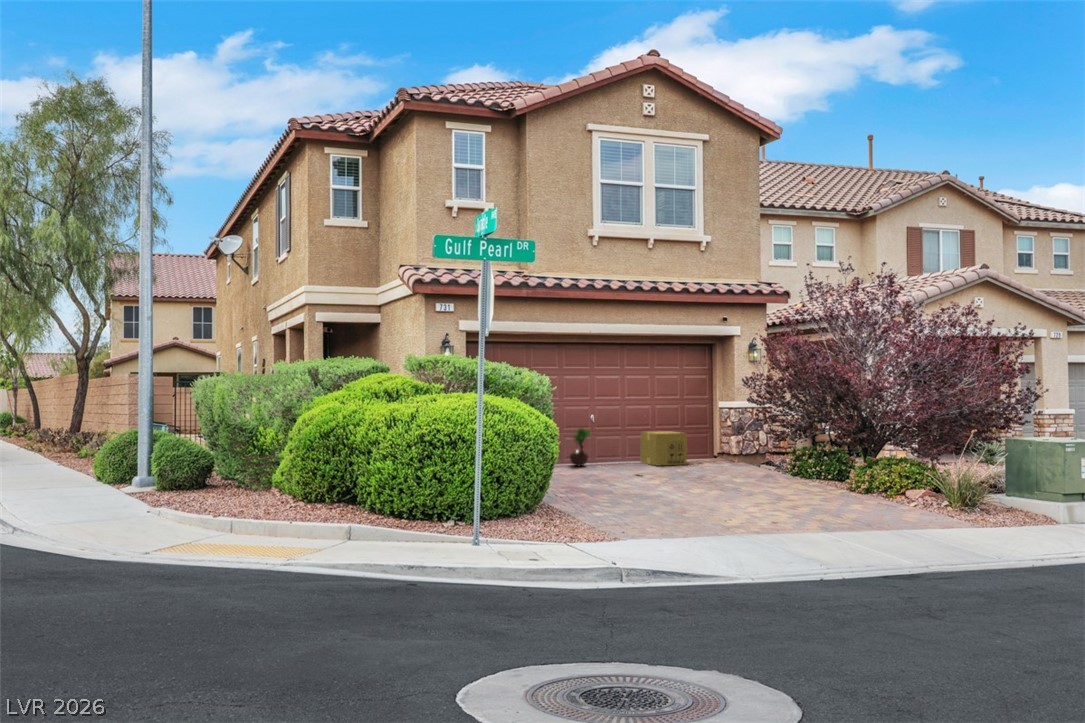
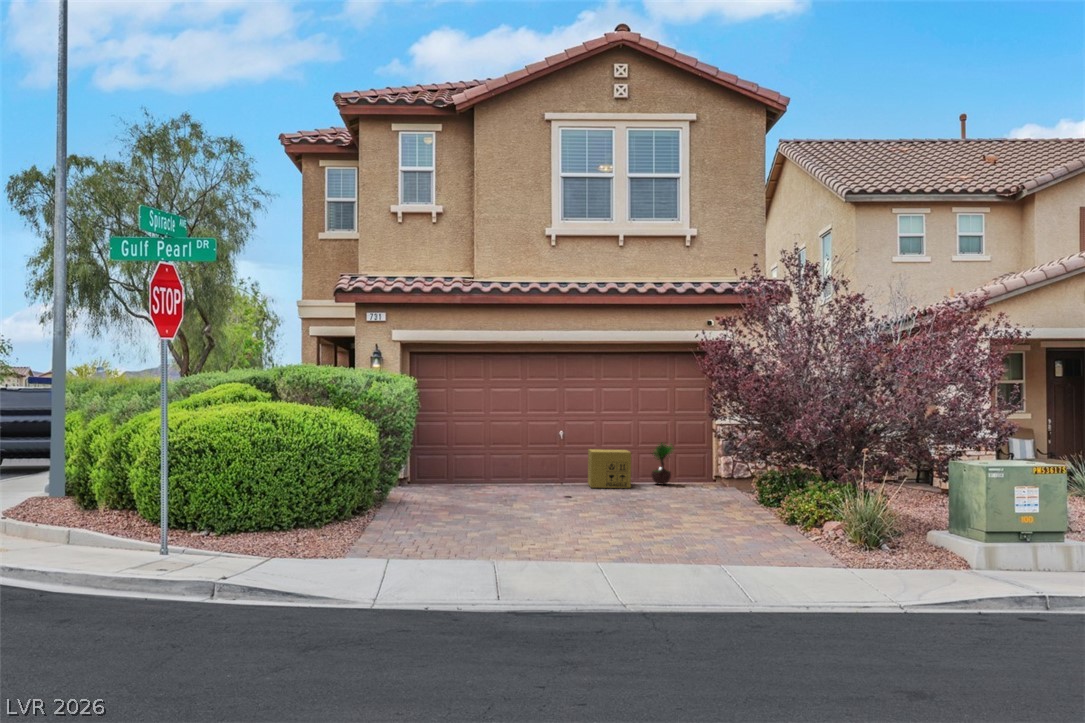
potted tree: present [570,428,590,466] -> present [651,443,672,485]

